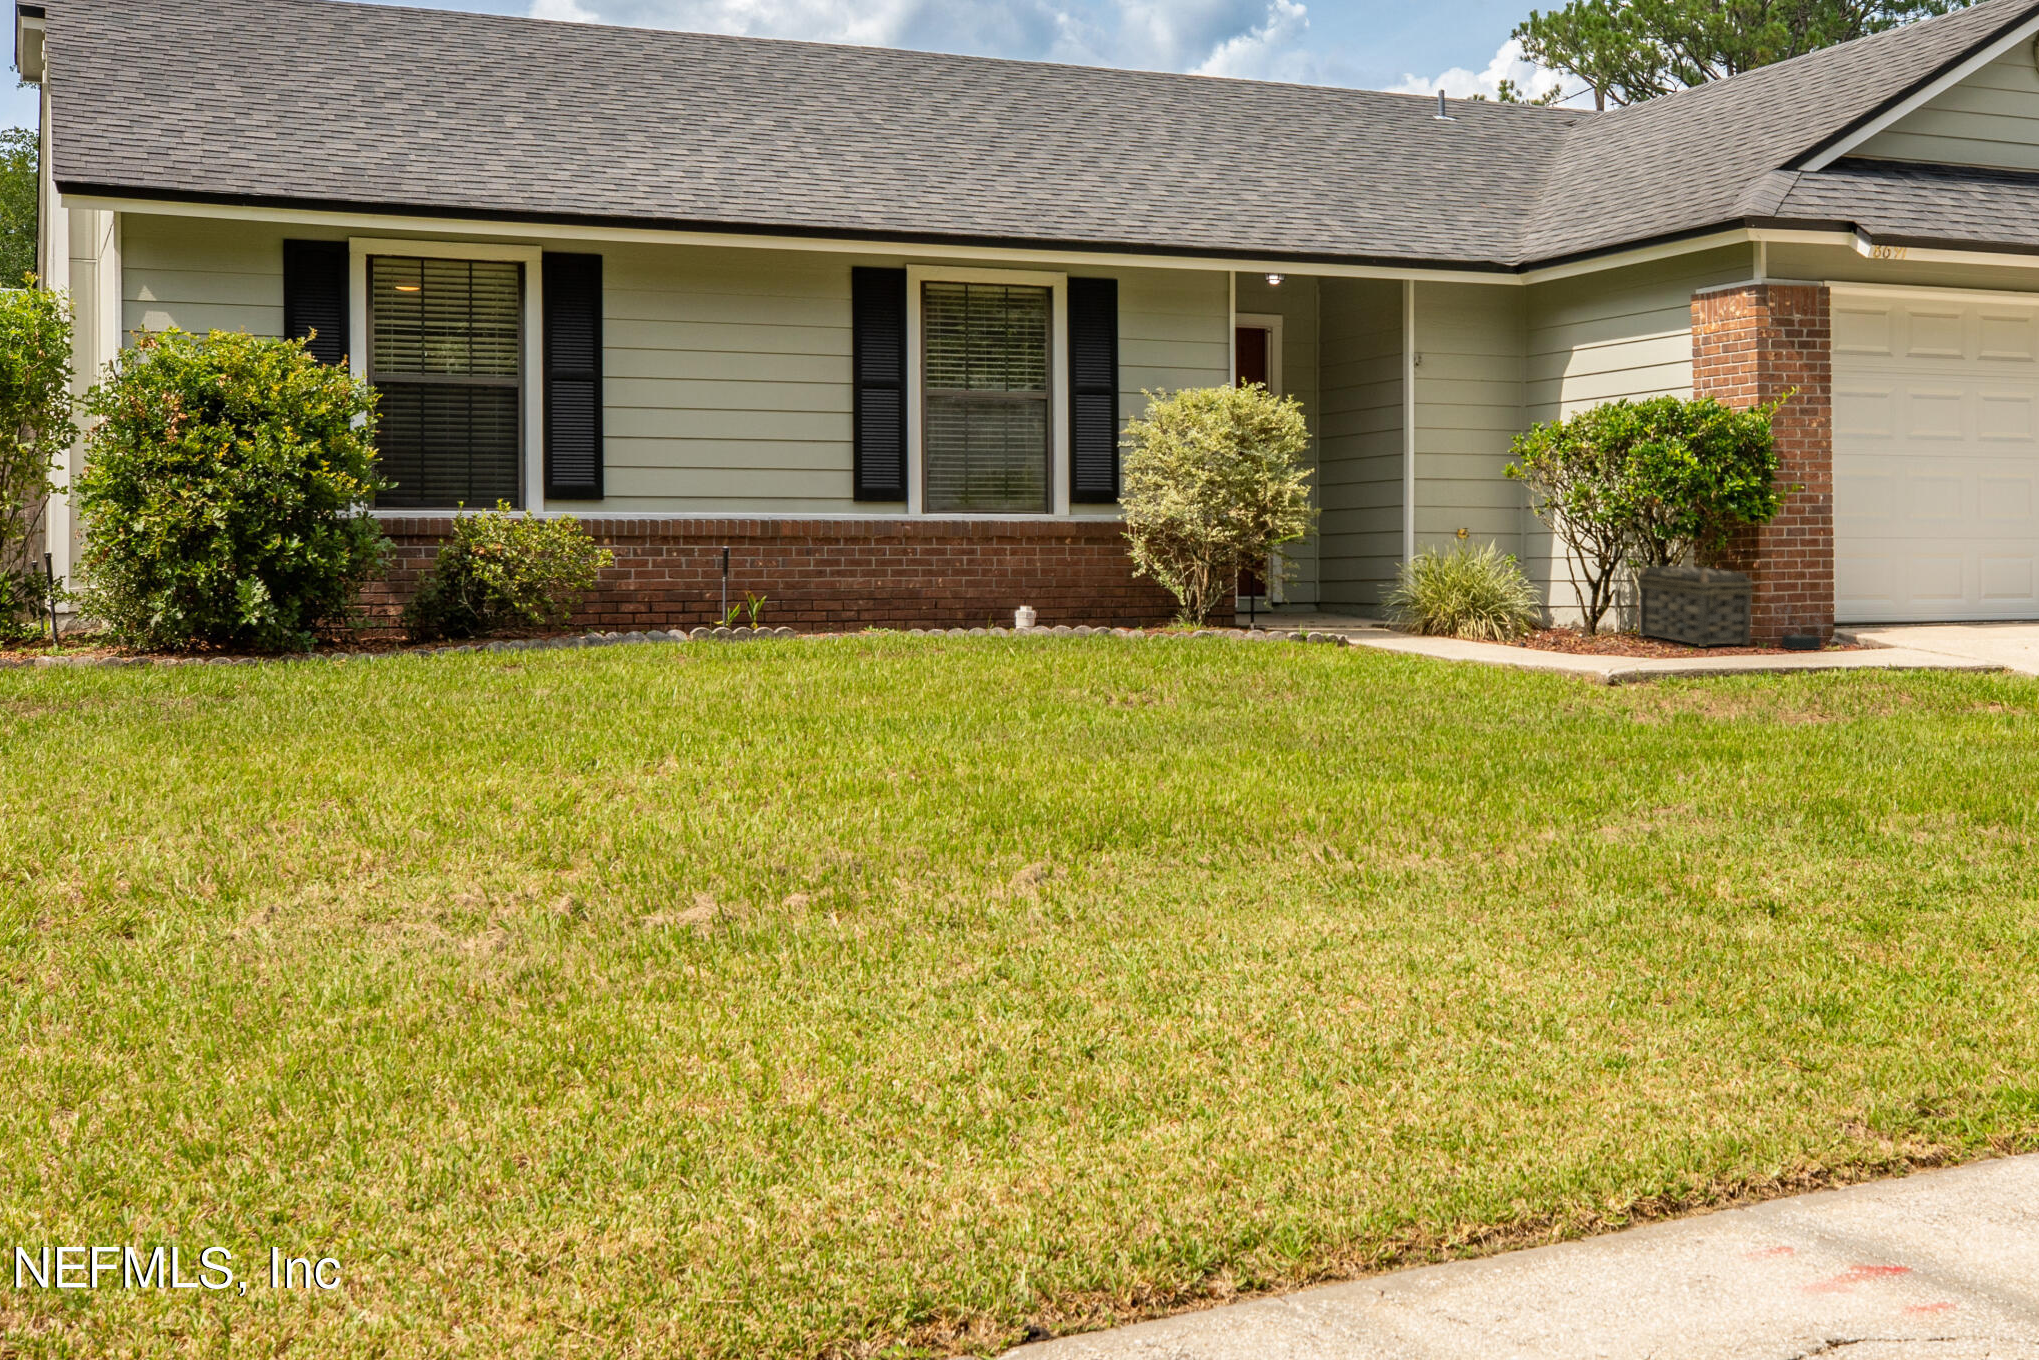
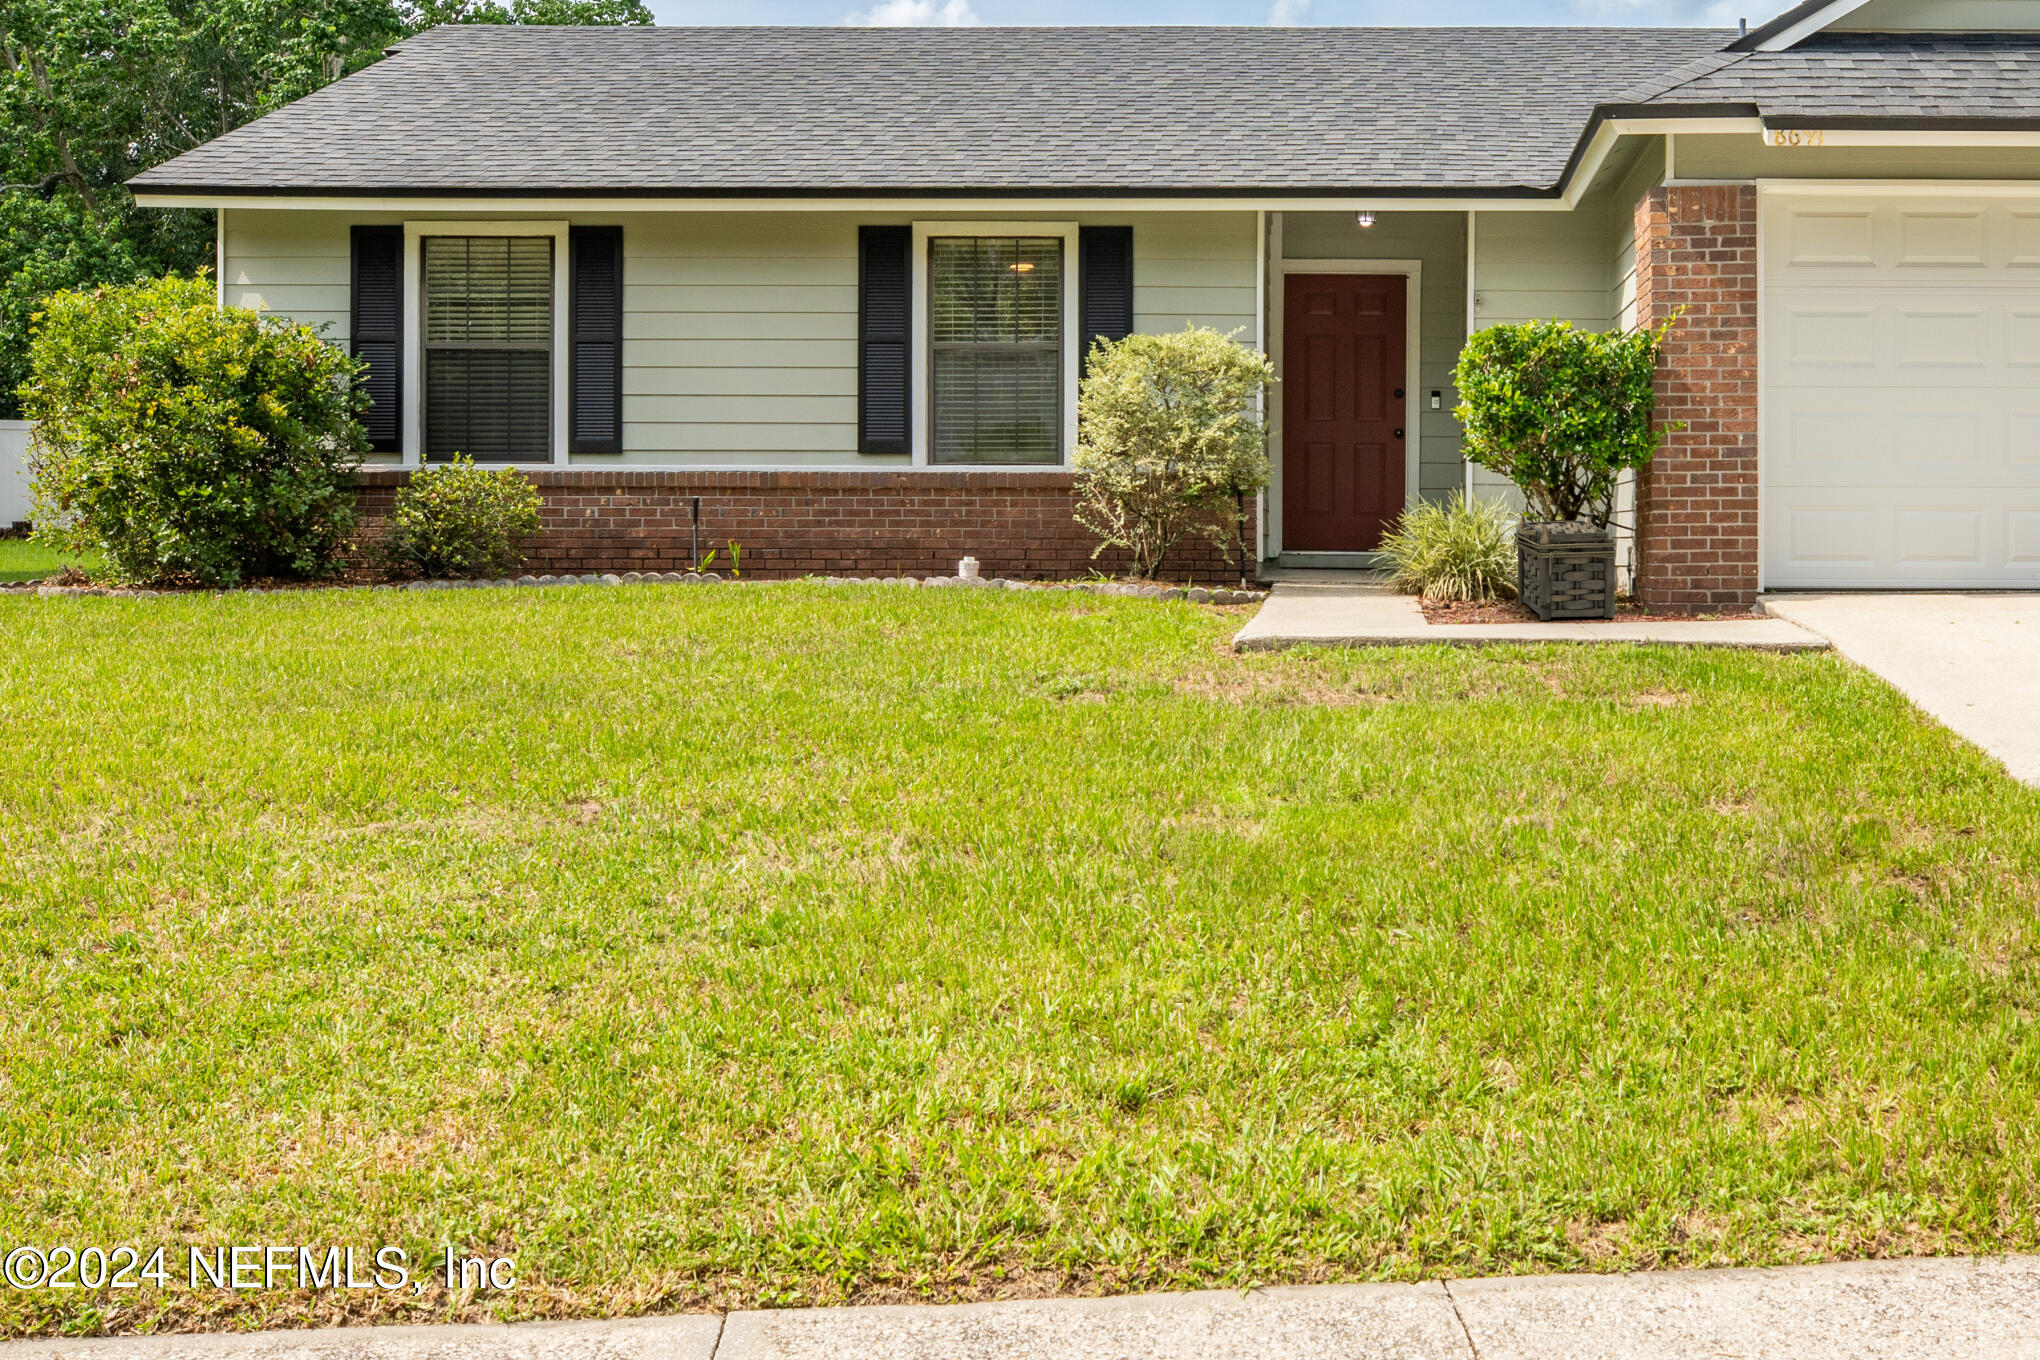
decorative plant: present [1774,607,1821,650] -> none [1632,567,1701,626]

